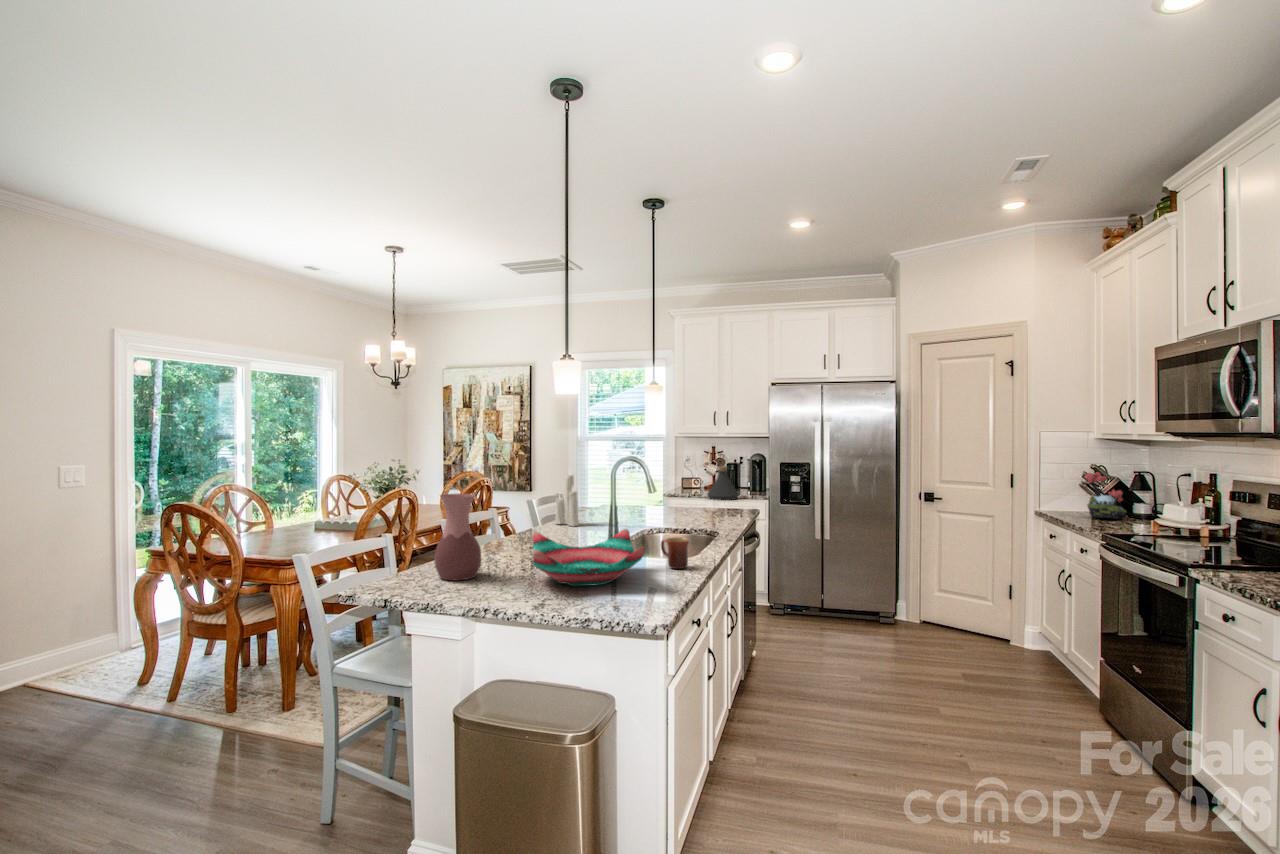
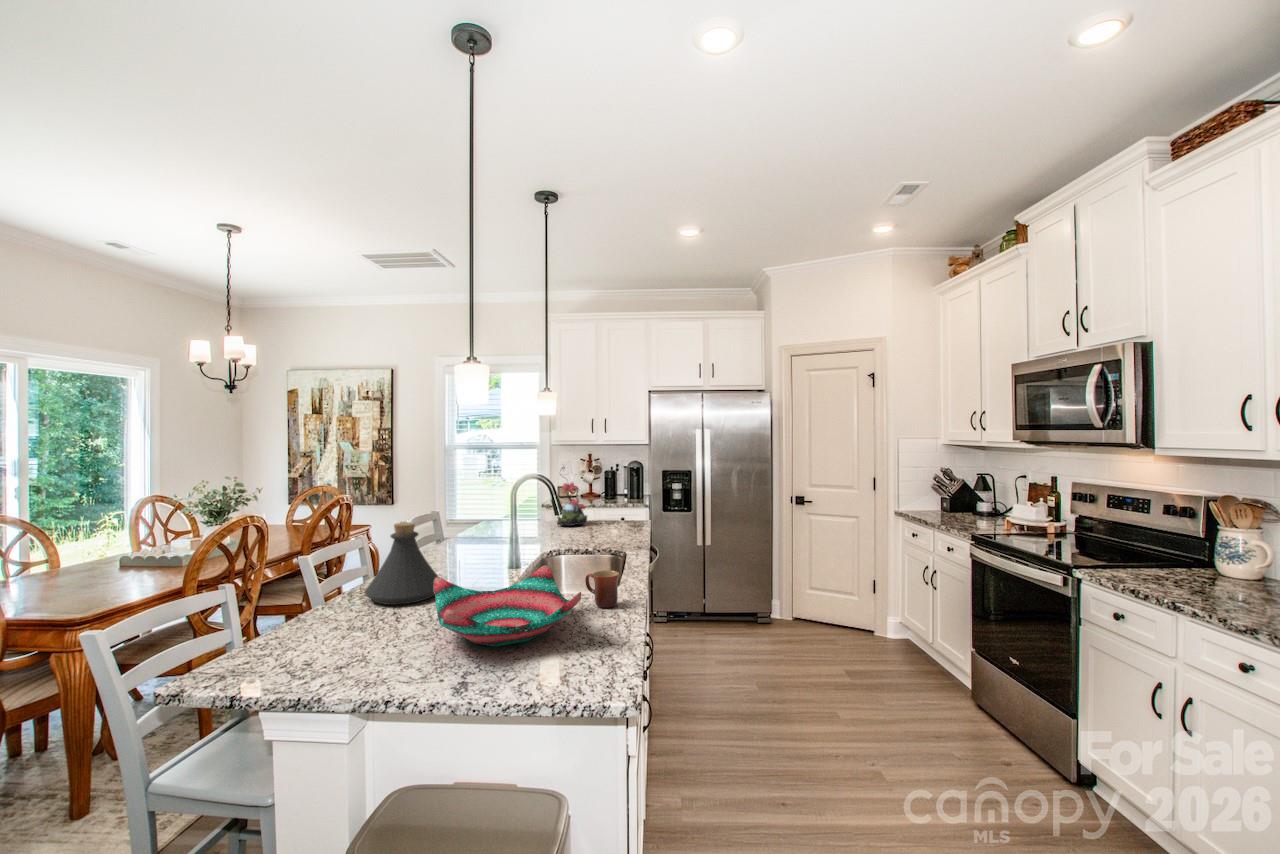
bottle: present [707,466,739,500] -> present [365,522,438,605]
plant: present [1085,472,1127,519] -> present [557,483,587,526]
candle: present [555,474,579,526] -> none [440,483,470,553]
vase: present [435,494,481,580] -> none [302,536,367,652]

